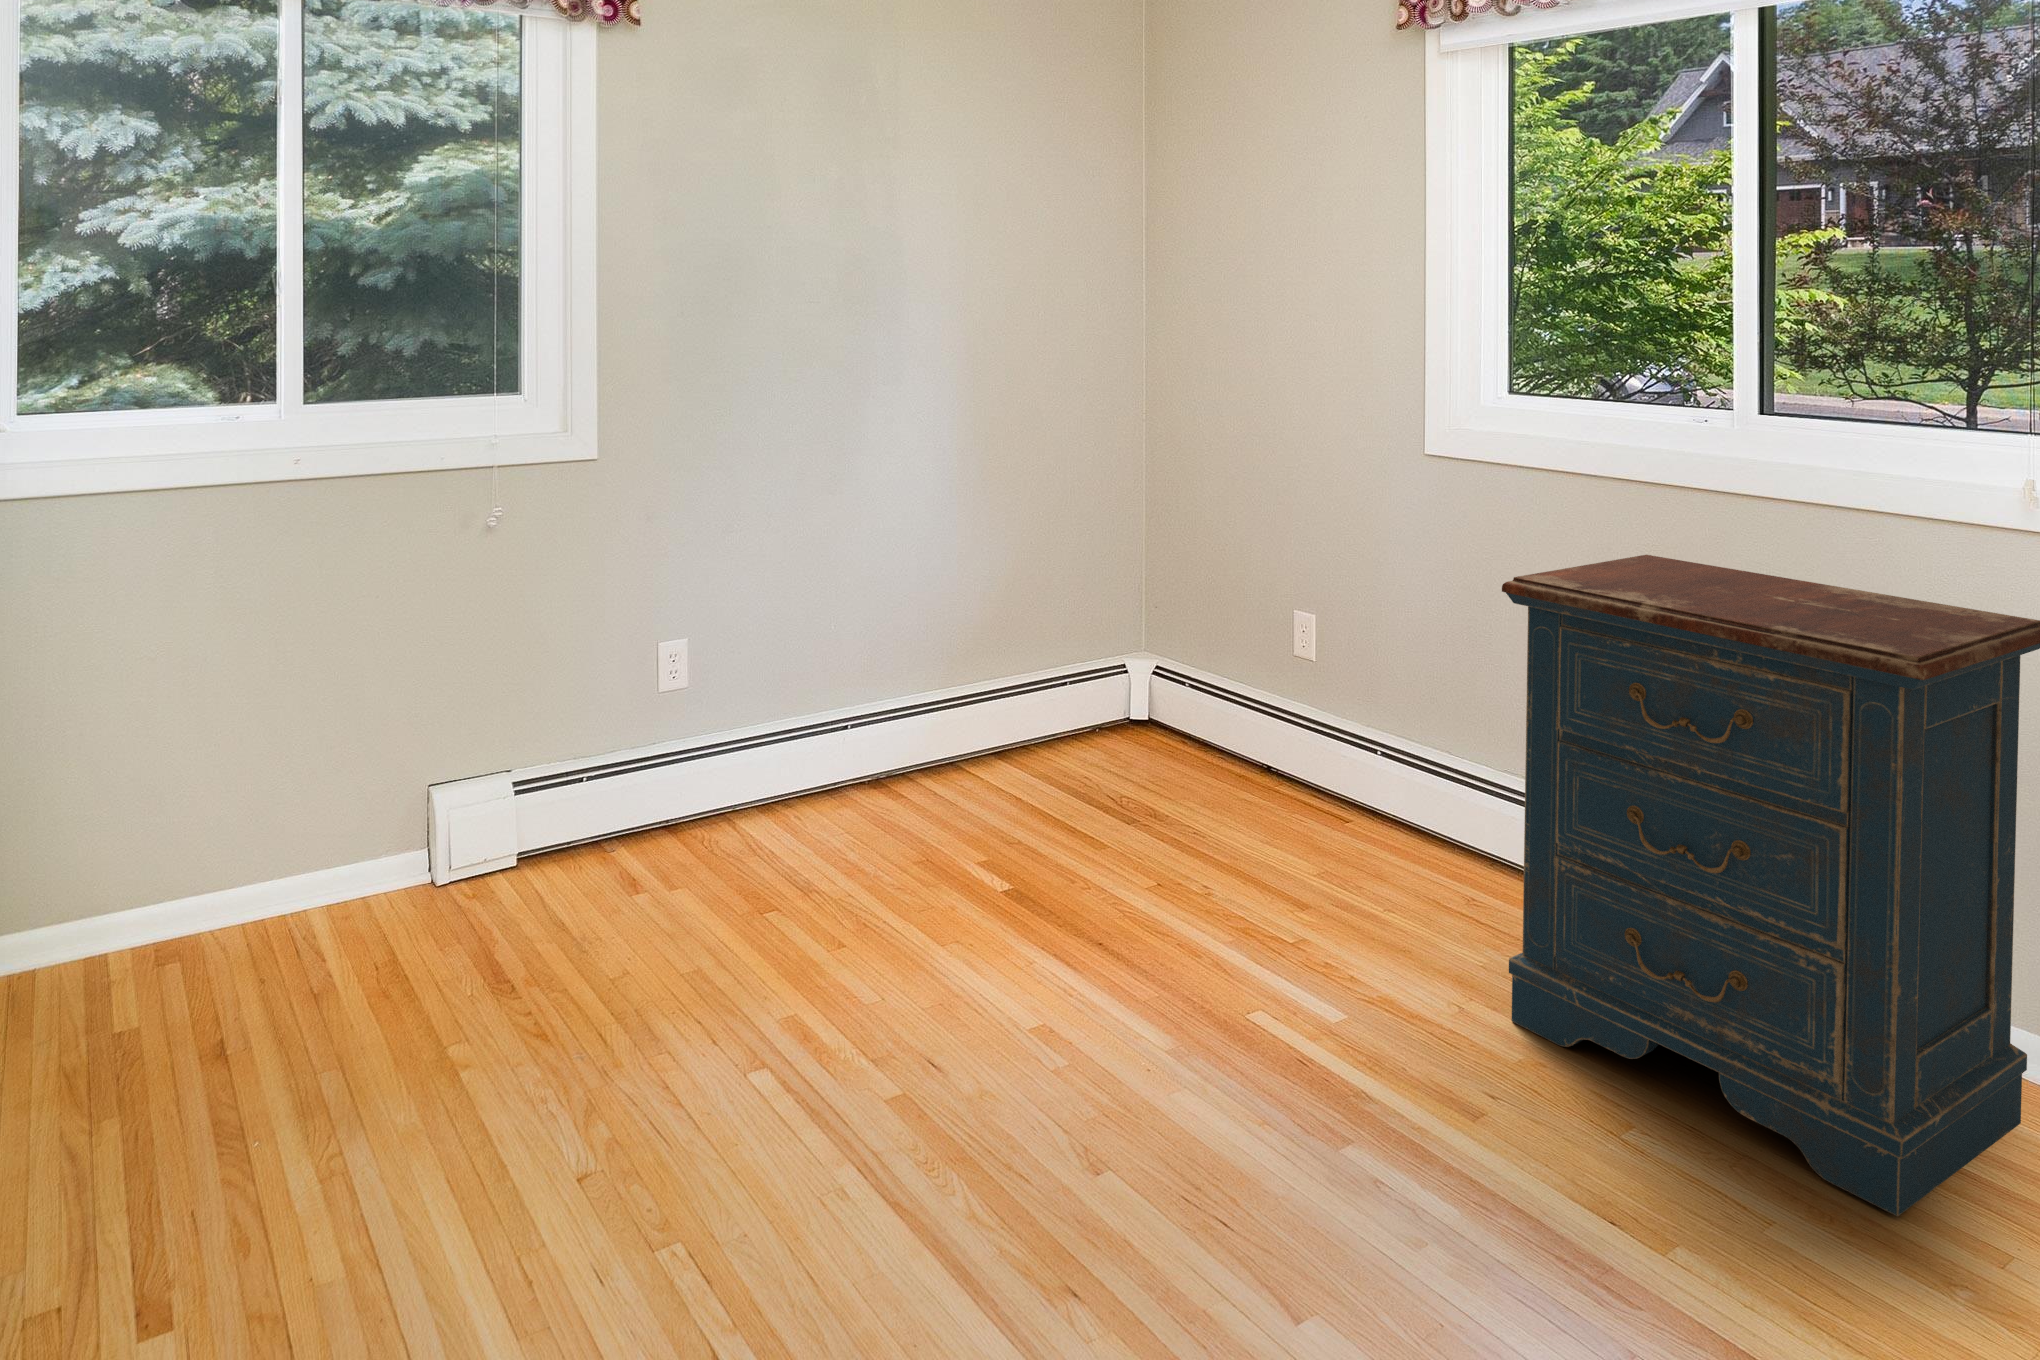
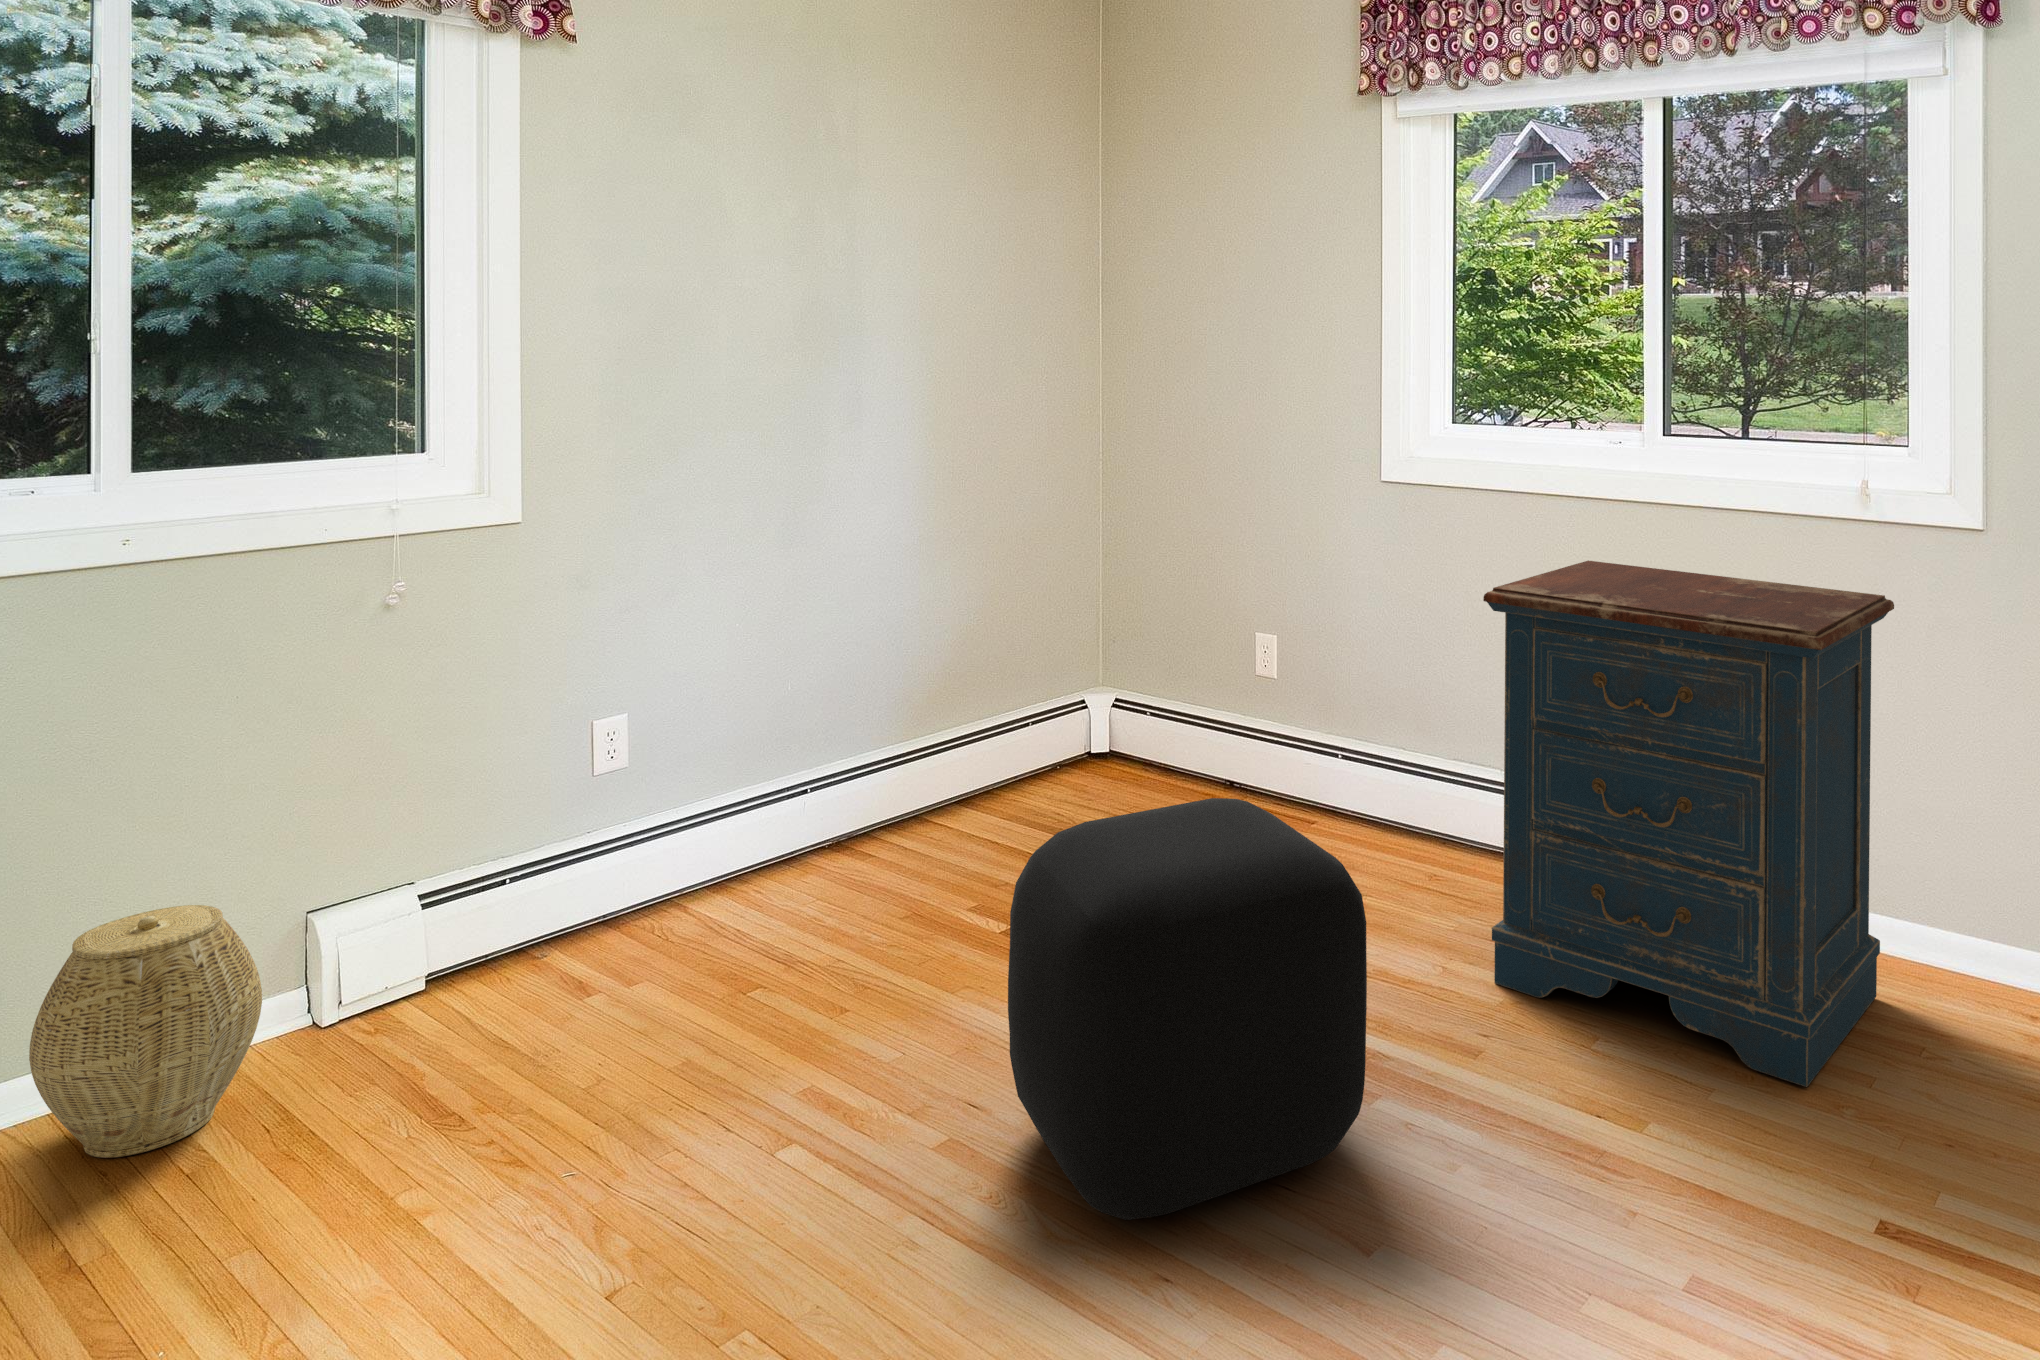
woven basket: none [231,764,390,962] -> present [29,905,262,1158]
ottoman: none [964,776,1330,1197] -> present [1008,798,1367,1220]

